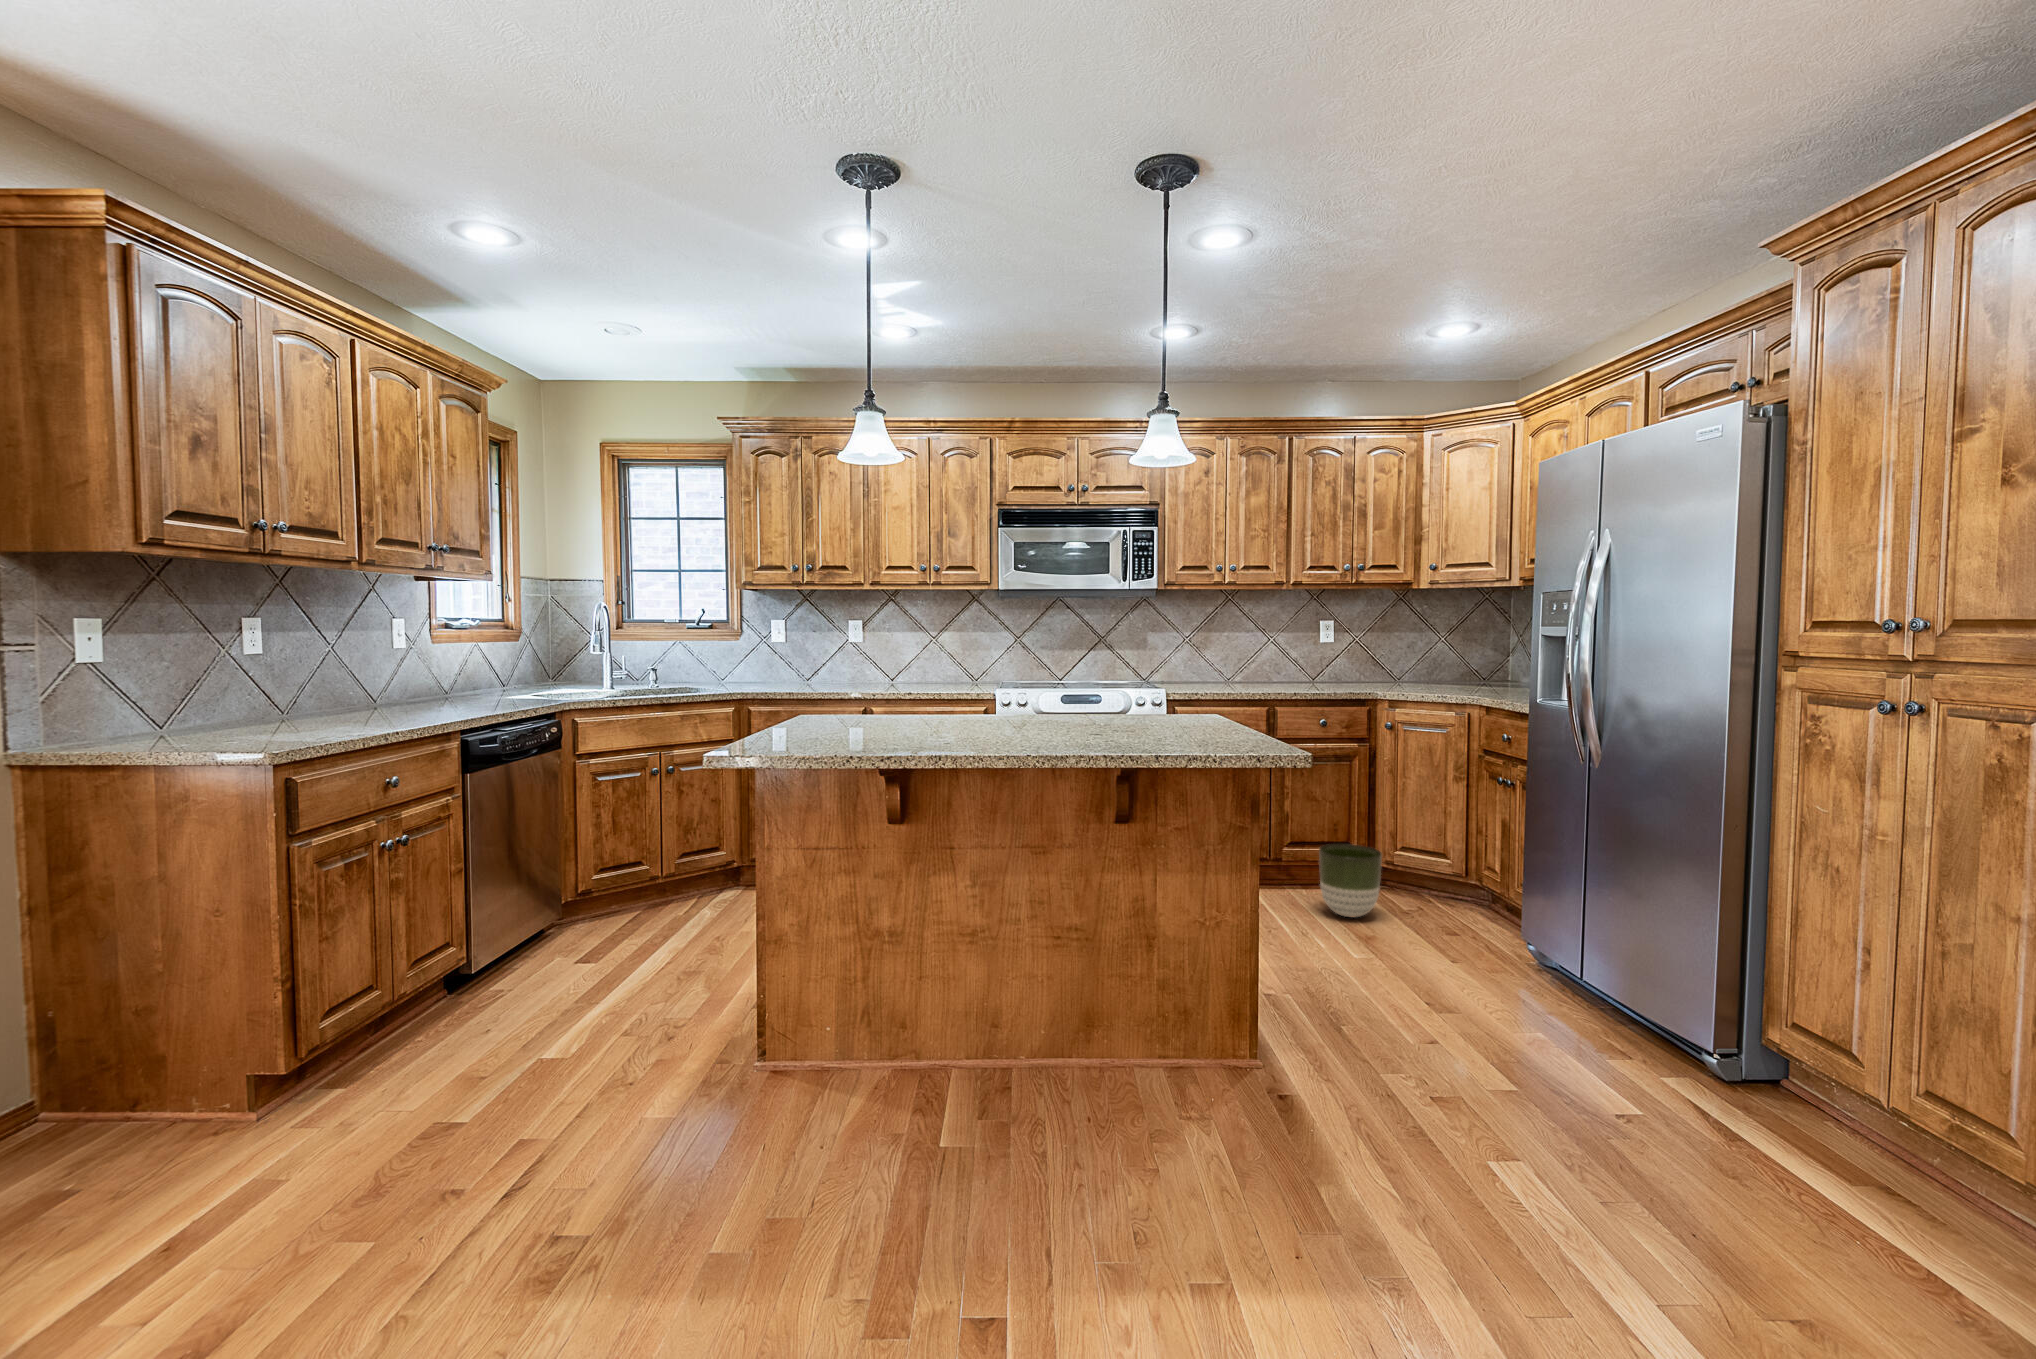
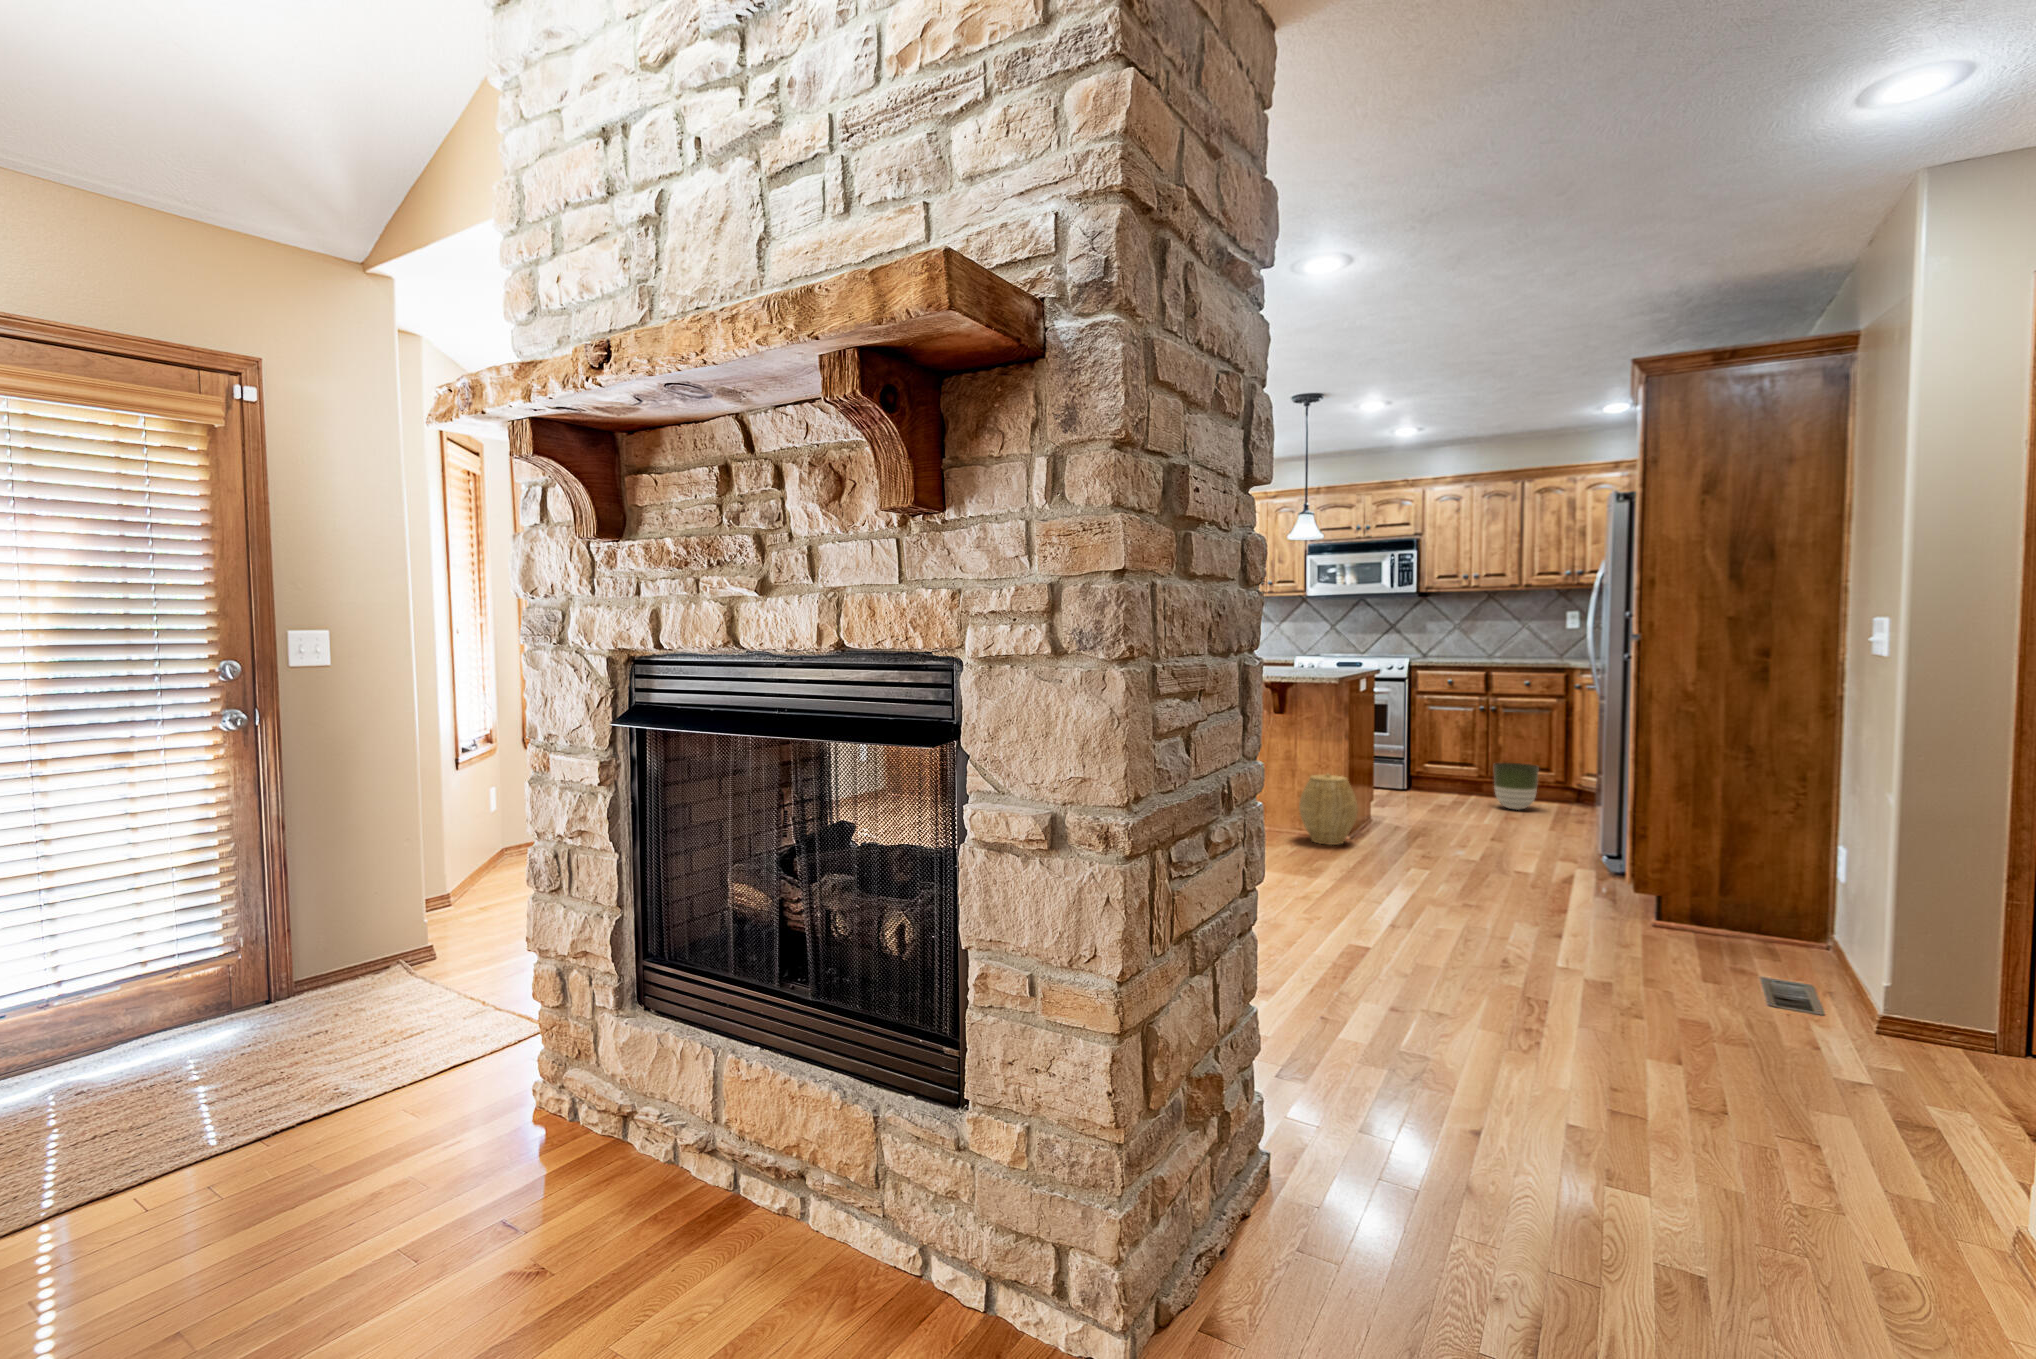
woven basket: none [1252,987,1383,1163] -> present [1299,774,1358,845]

